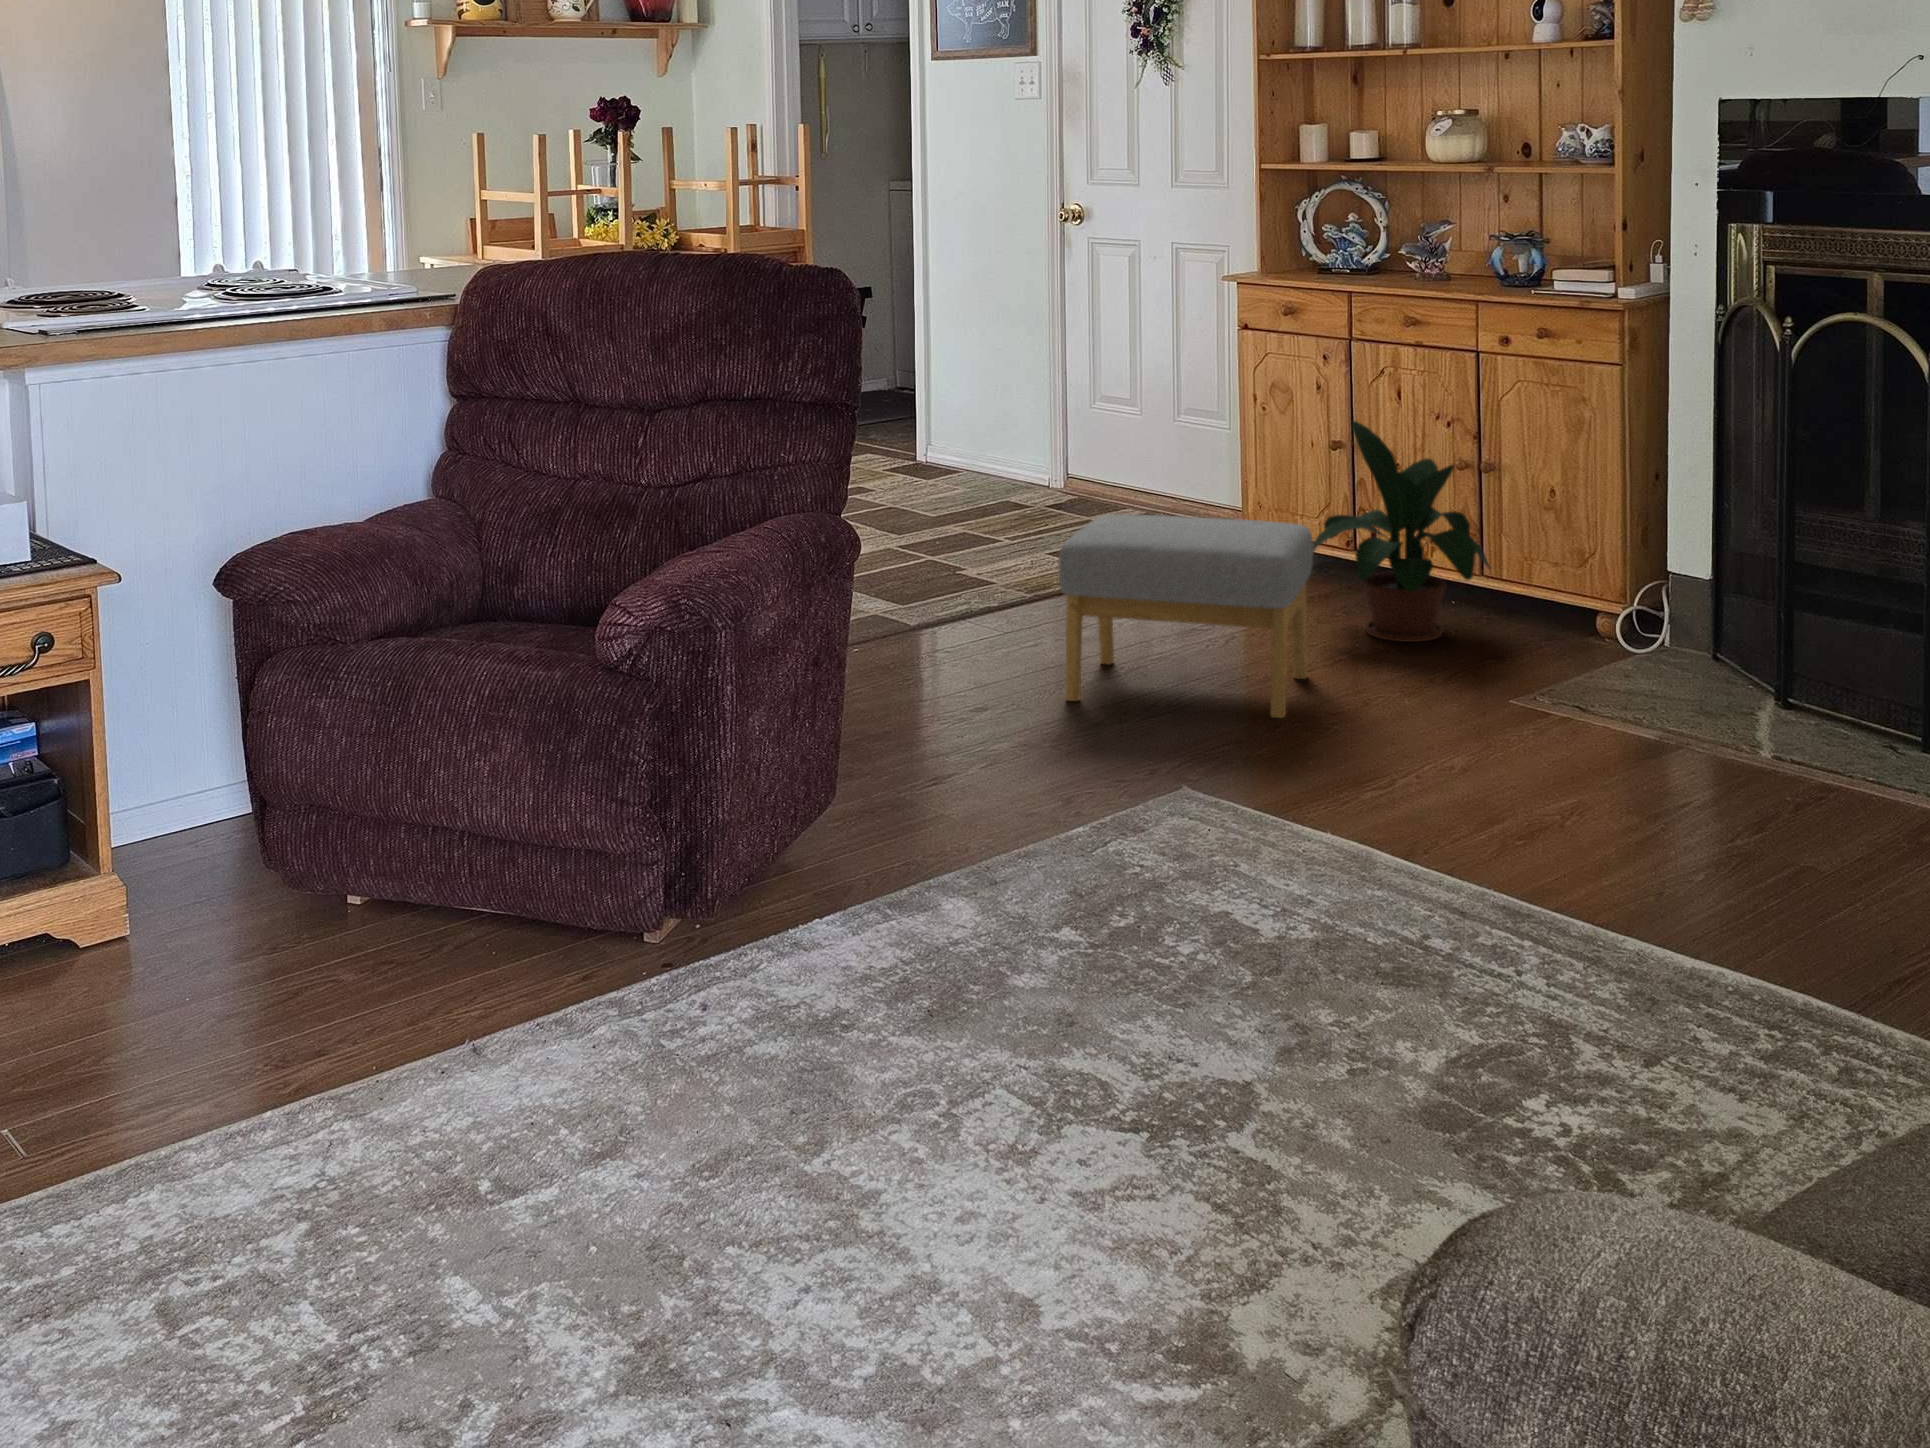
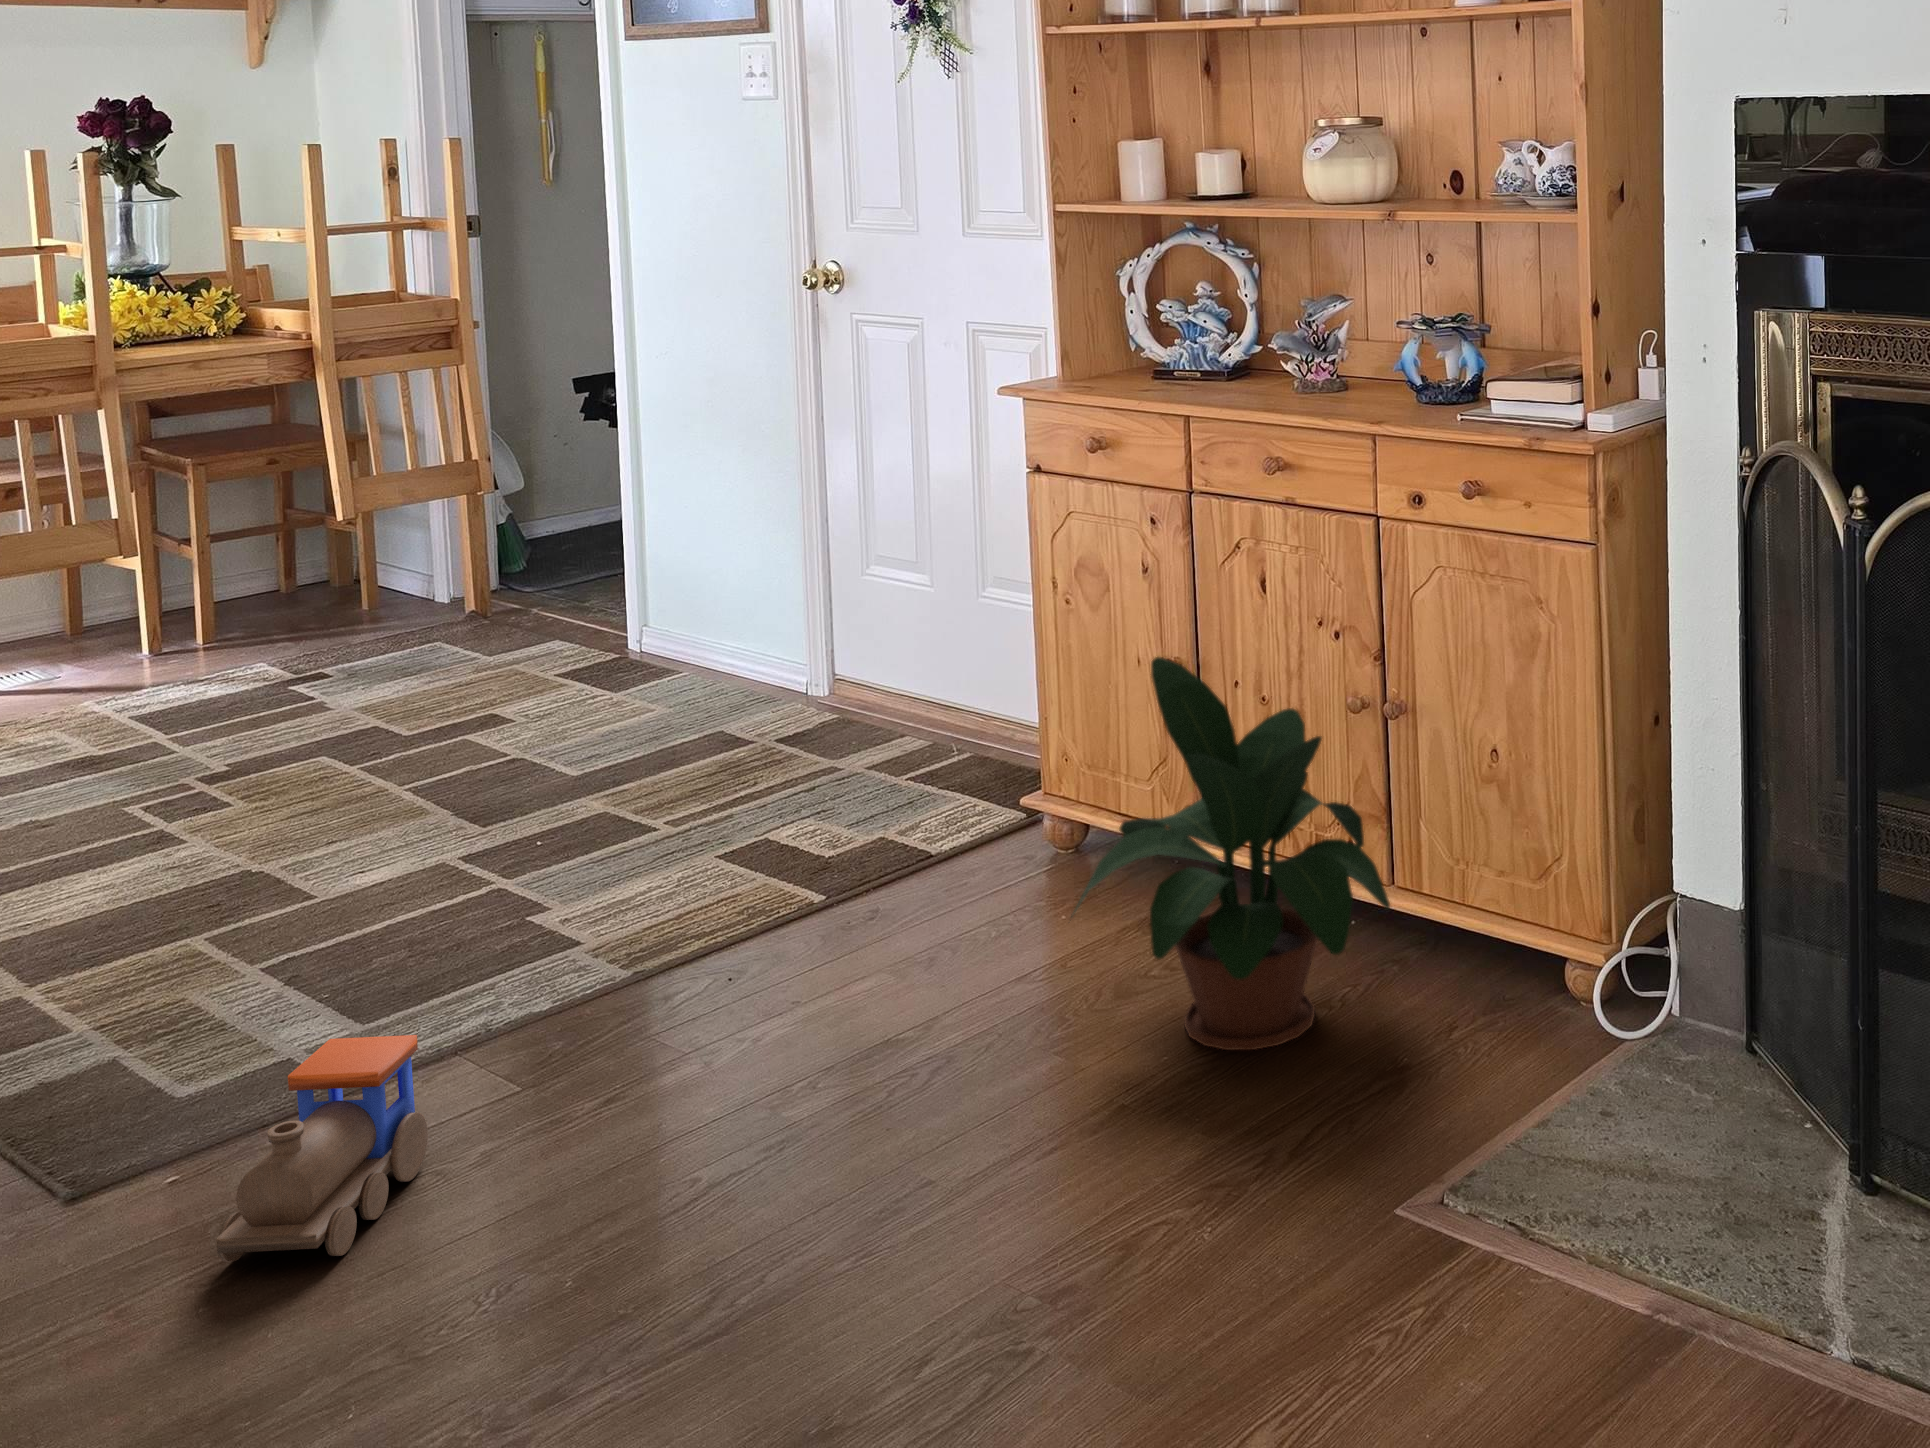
footstool: present [1059,515,1313,718] -> none [465,896,1032,1355]
toy train: none [913,585,982,675] -> present [216,1035,428,1261]

